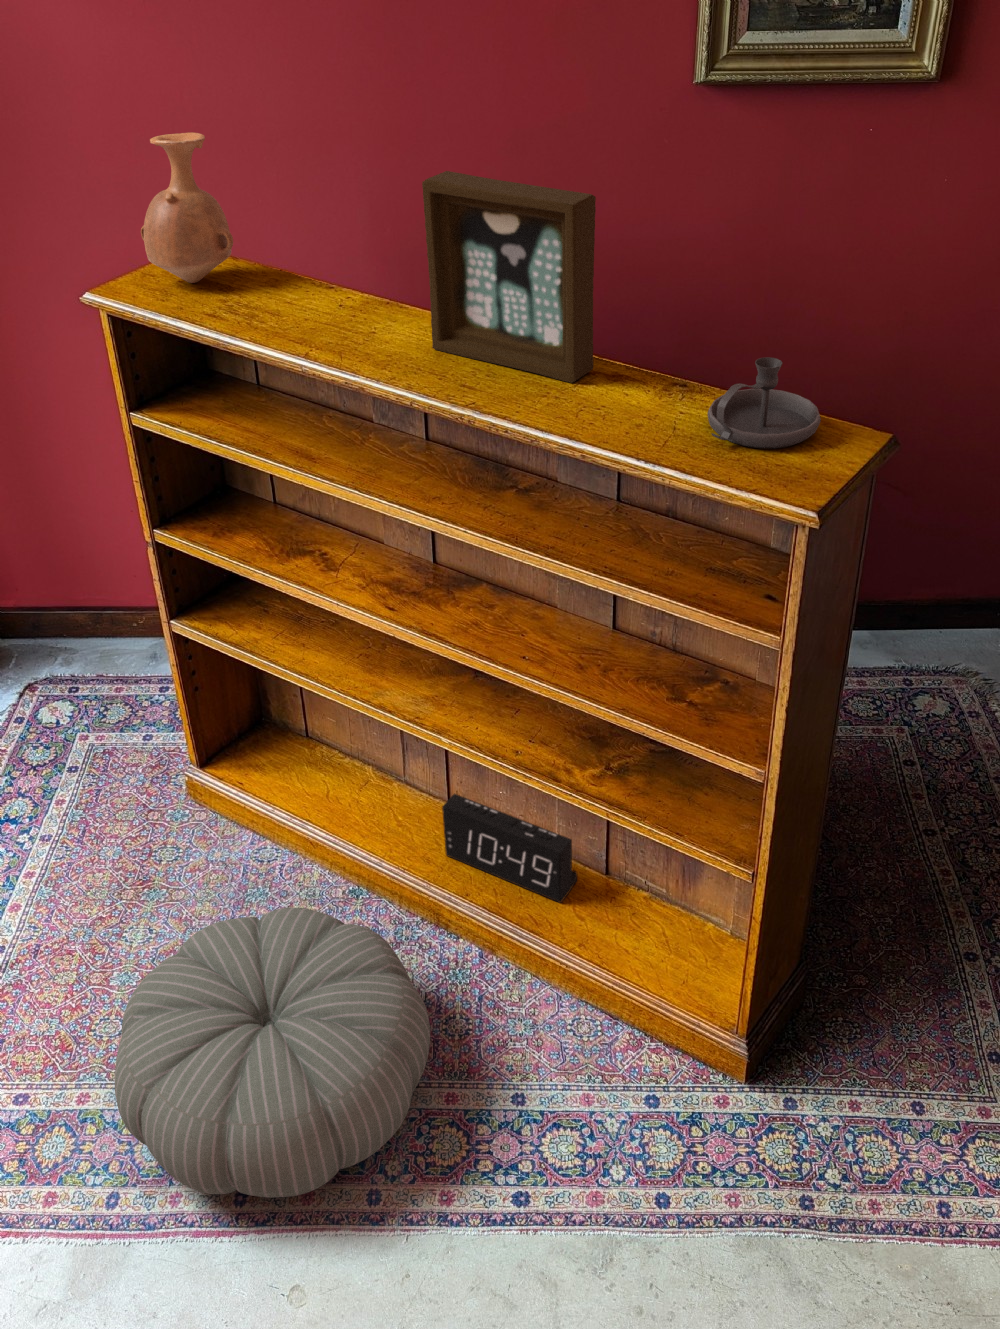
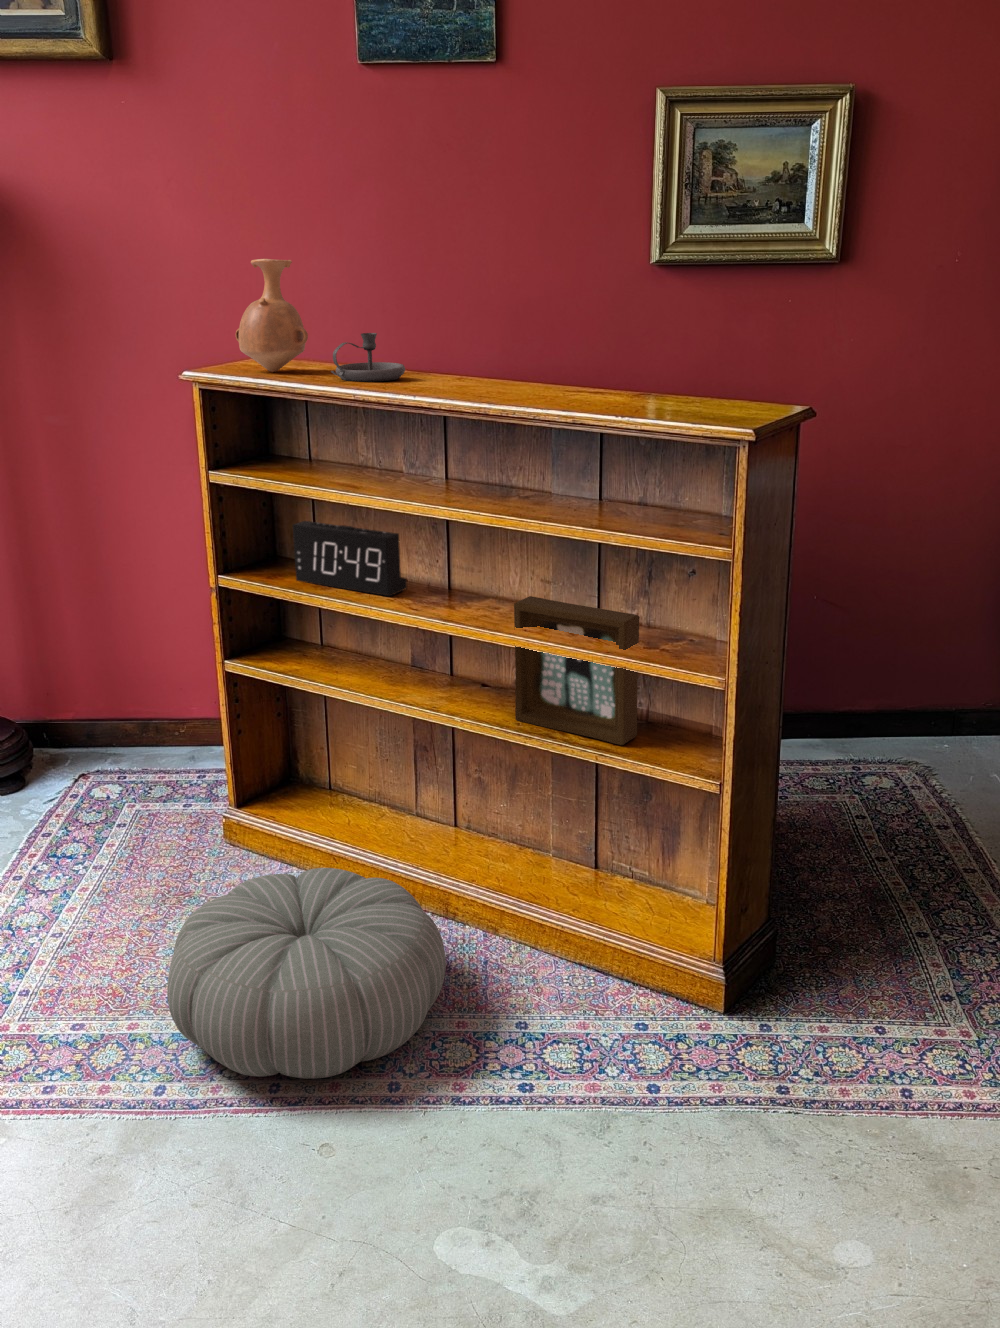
picture frame: present [422,171,596,383] -> present [514,596,640,745]
candlestick: present [708,357,821,449] -> present [331,333,405,382]
alarm clock: present [442,794,577,903] -> present [293,521,407,596]

